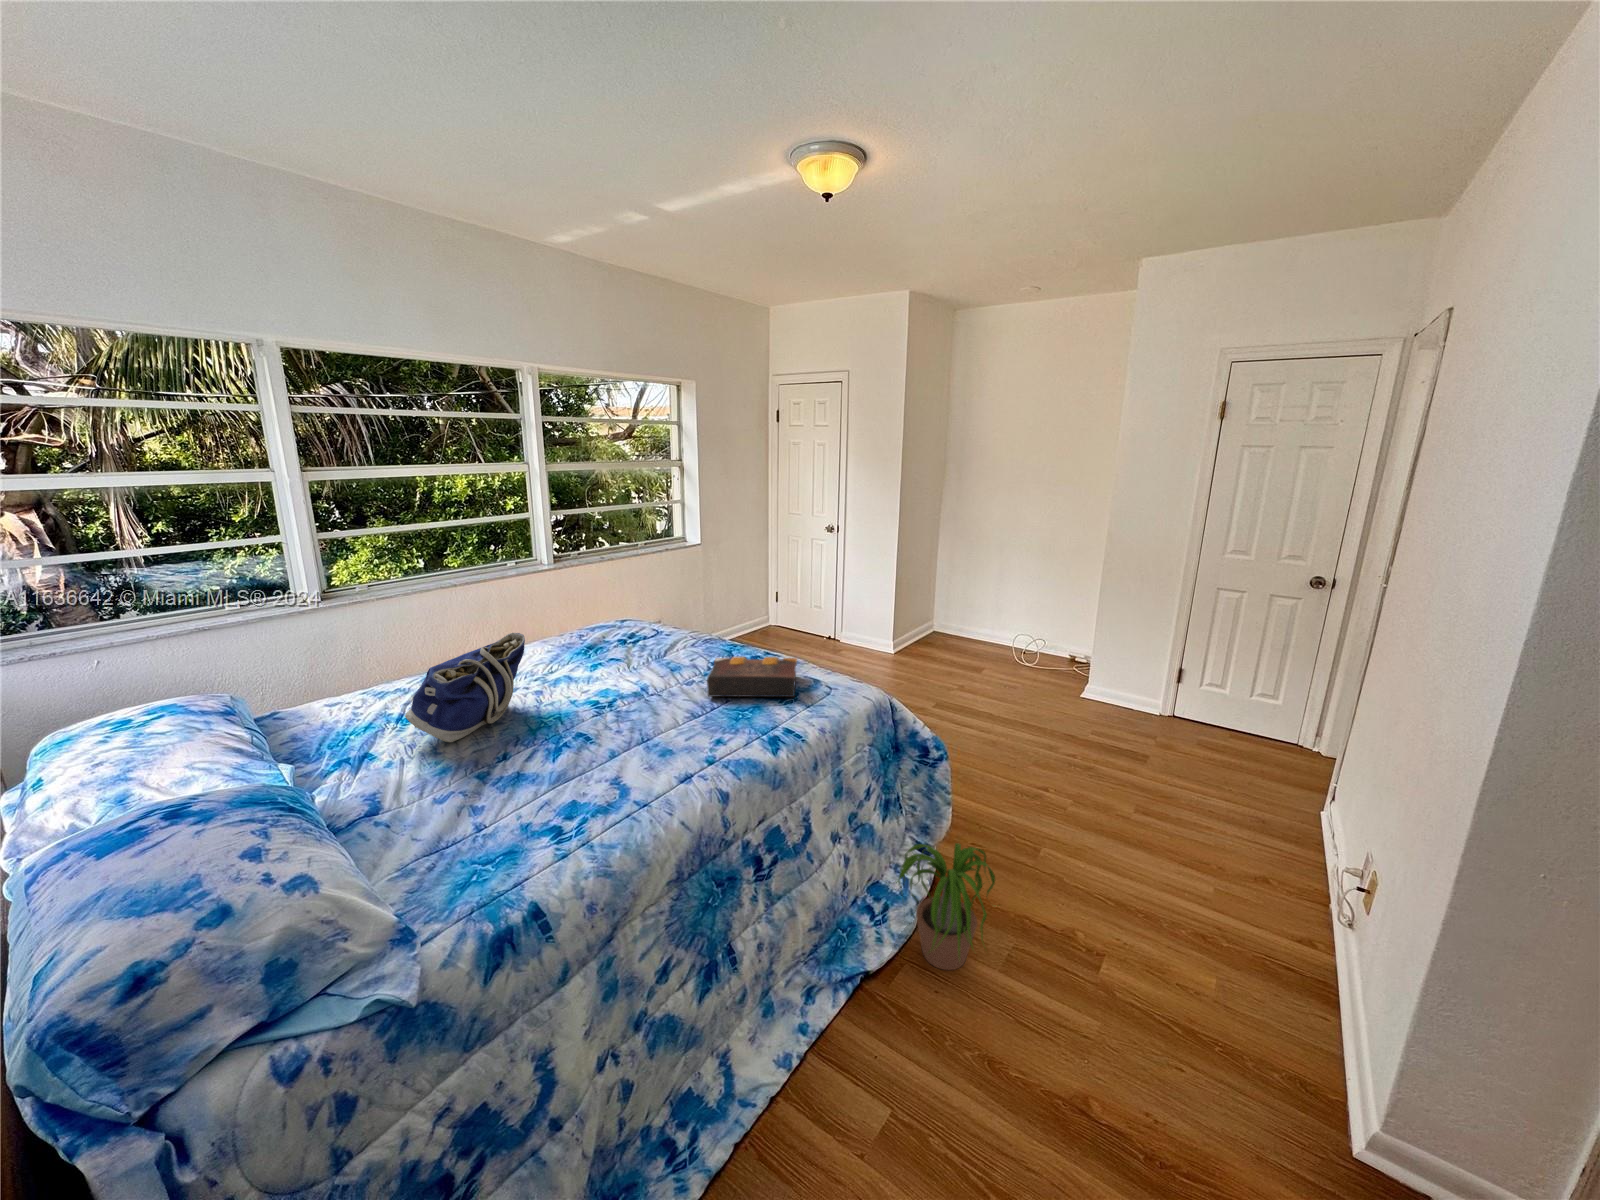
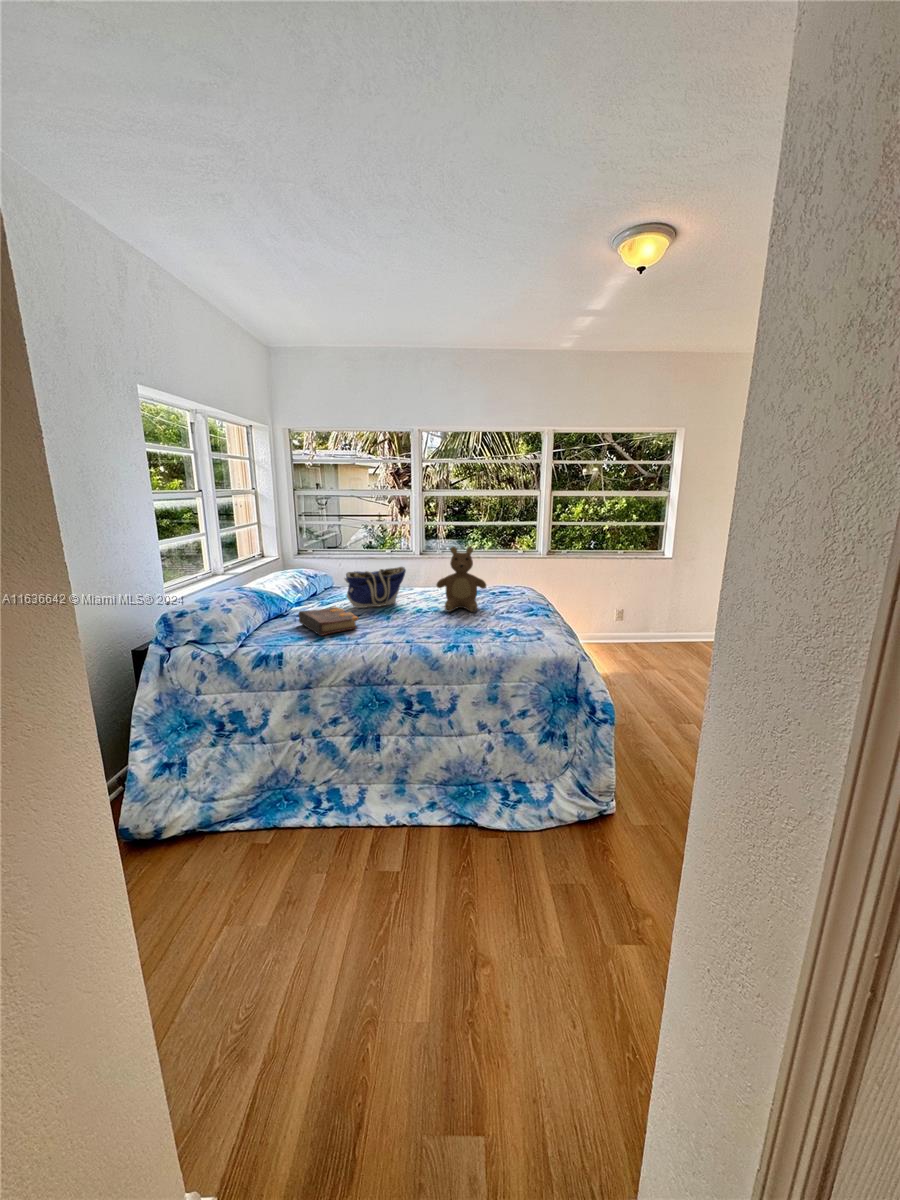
teddy bear: none [590,574,680,690] -> present [436,547,486,612]
book: present [707,657,797,697] -> present [298,607,359,636]
potted plant: present [896,843,995,970] -> none [488,763,593,863]

